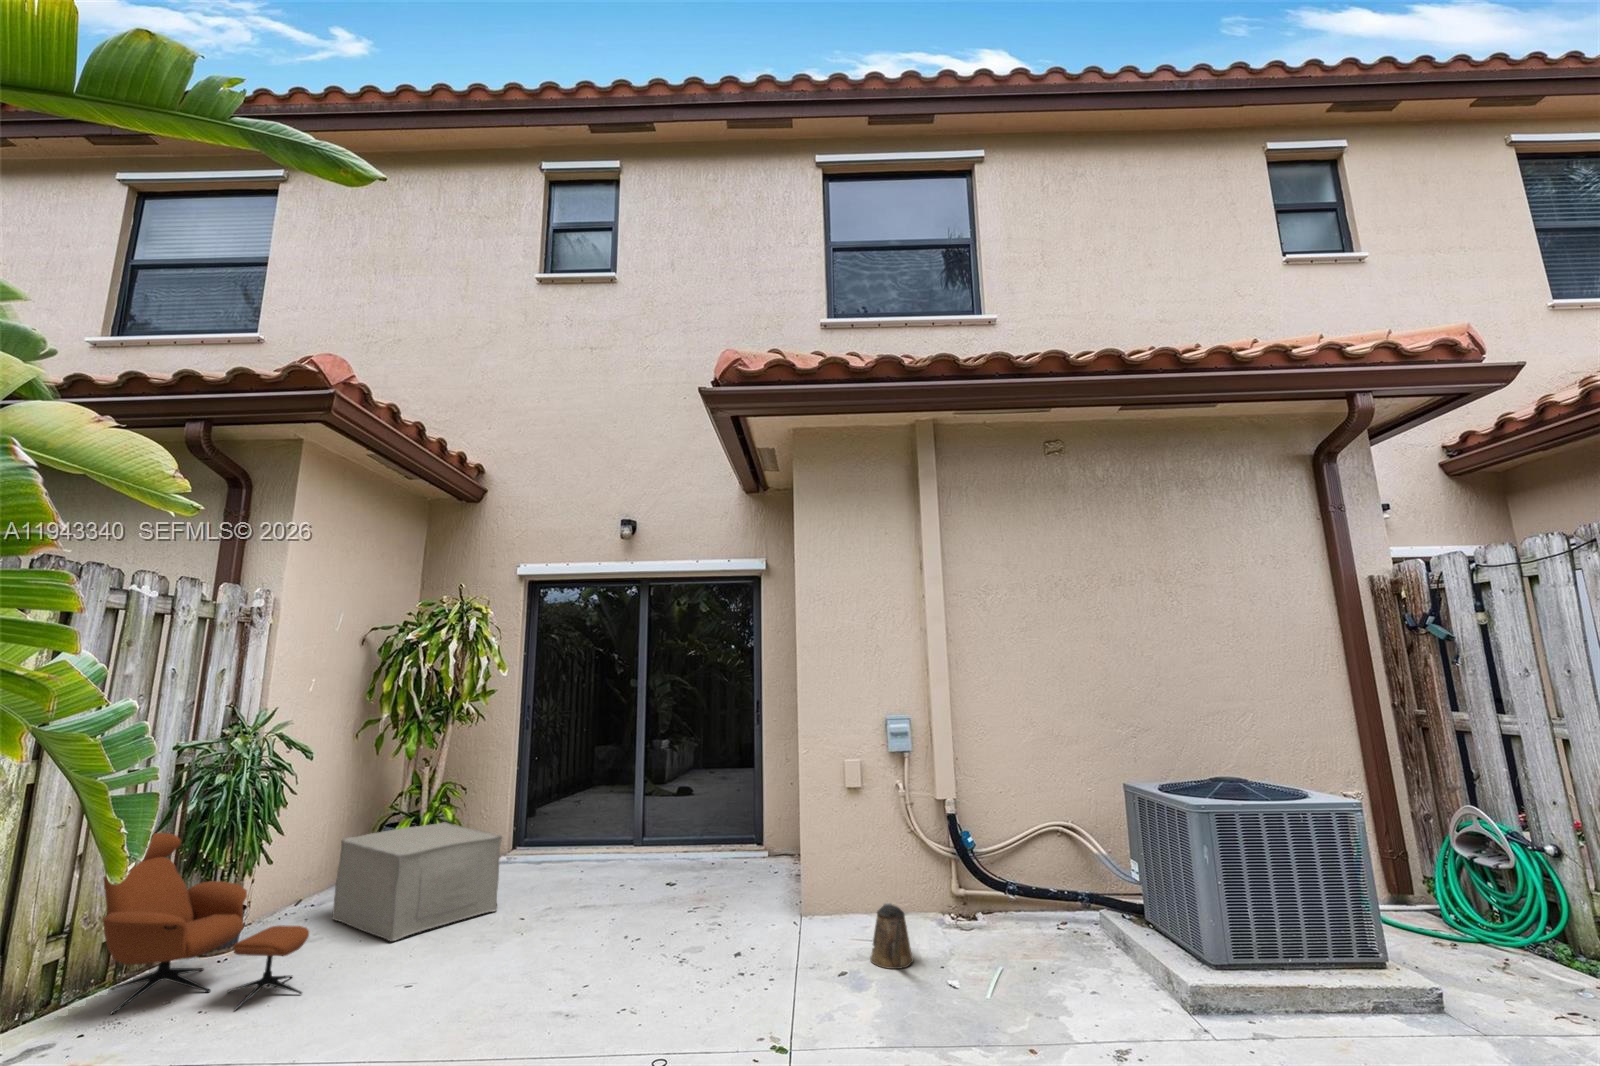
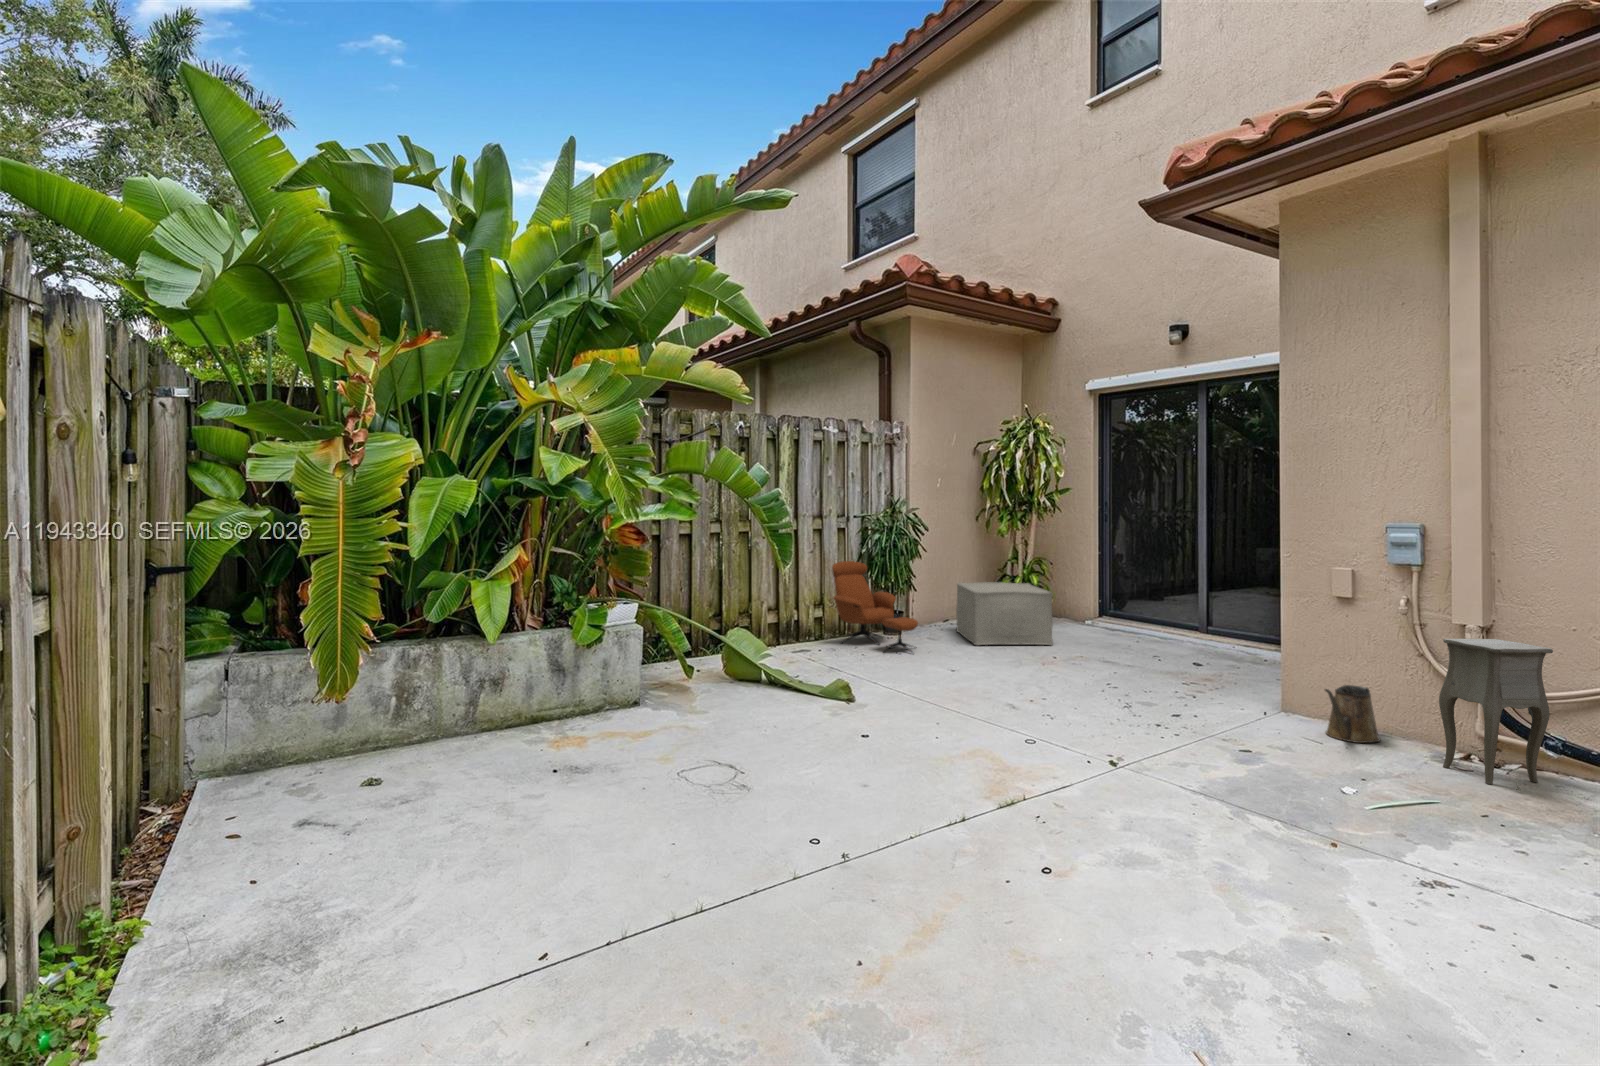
side table: none [968,841,1043,983] -> present [1439,639,1553,791]

